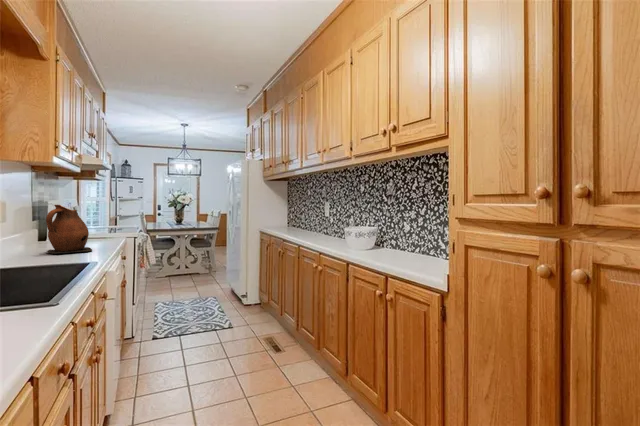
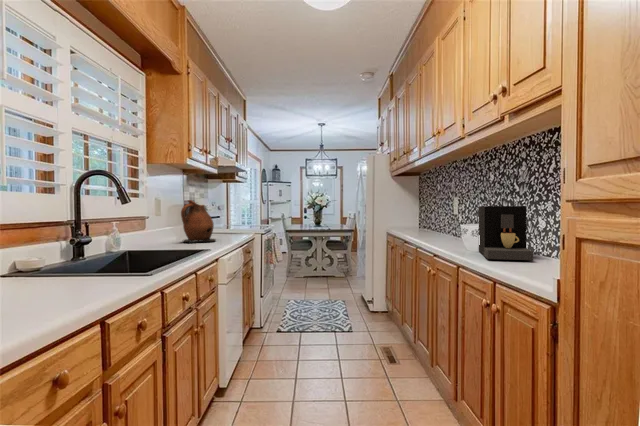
coffee maker: none [362,215,411,260] -> present [479,206,533,260]

